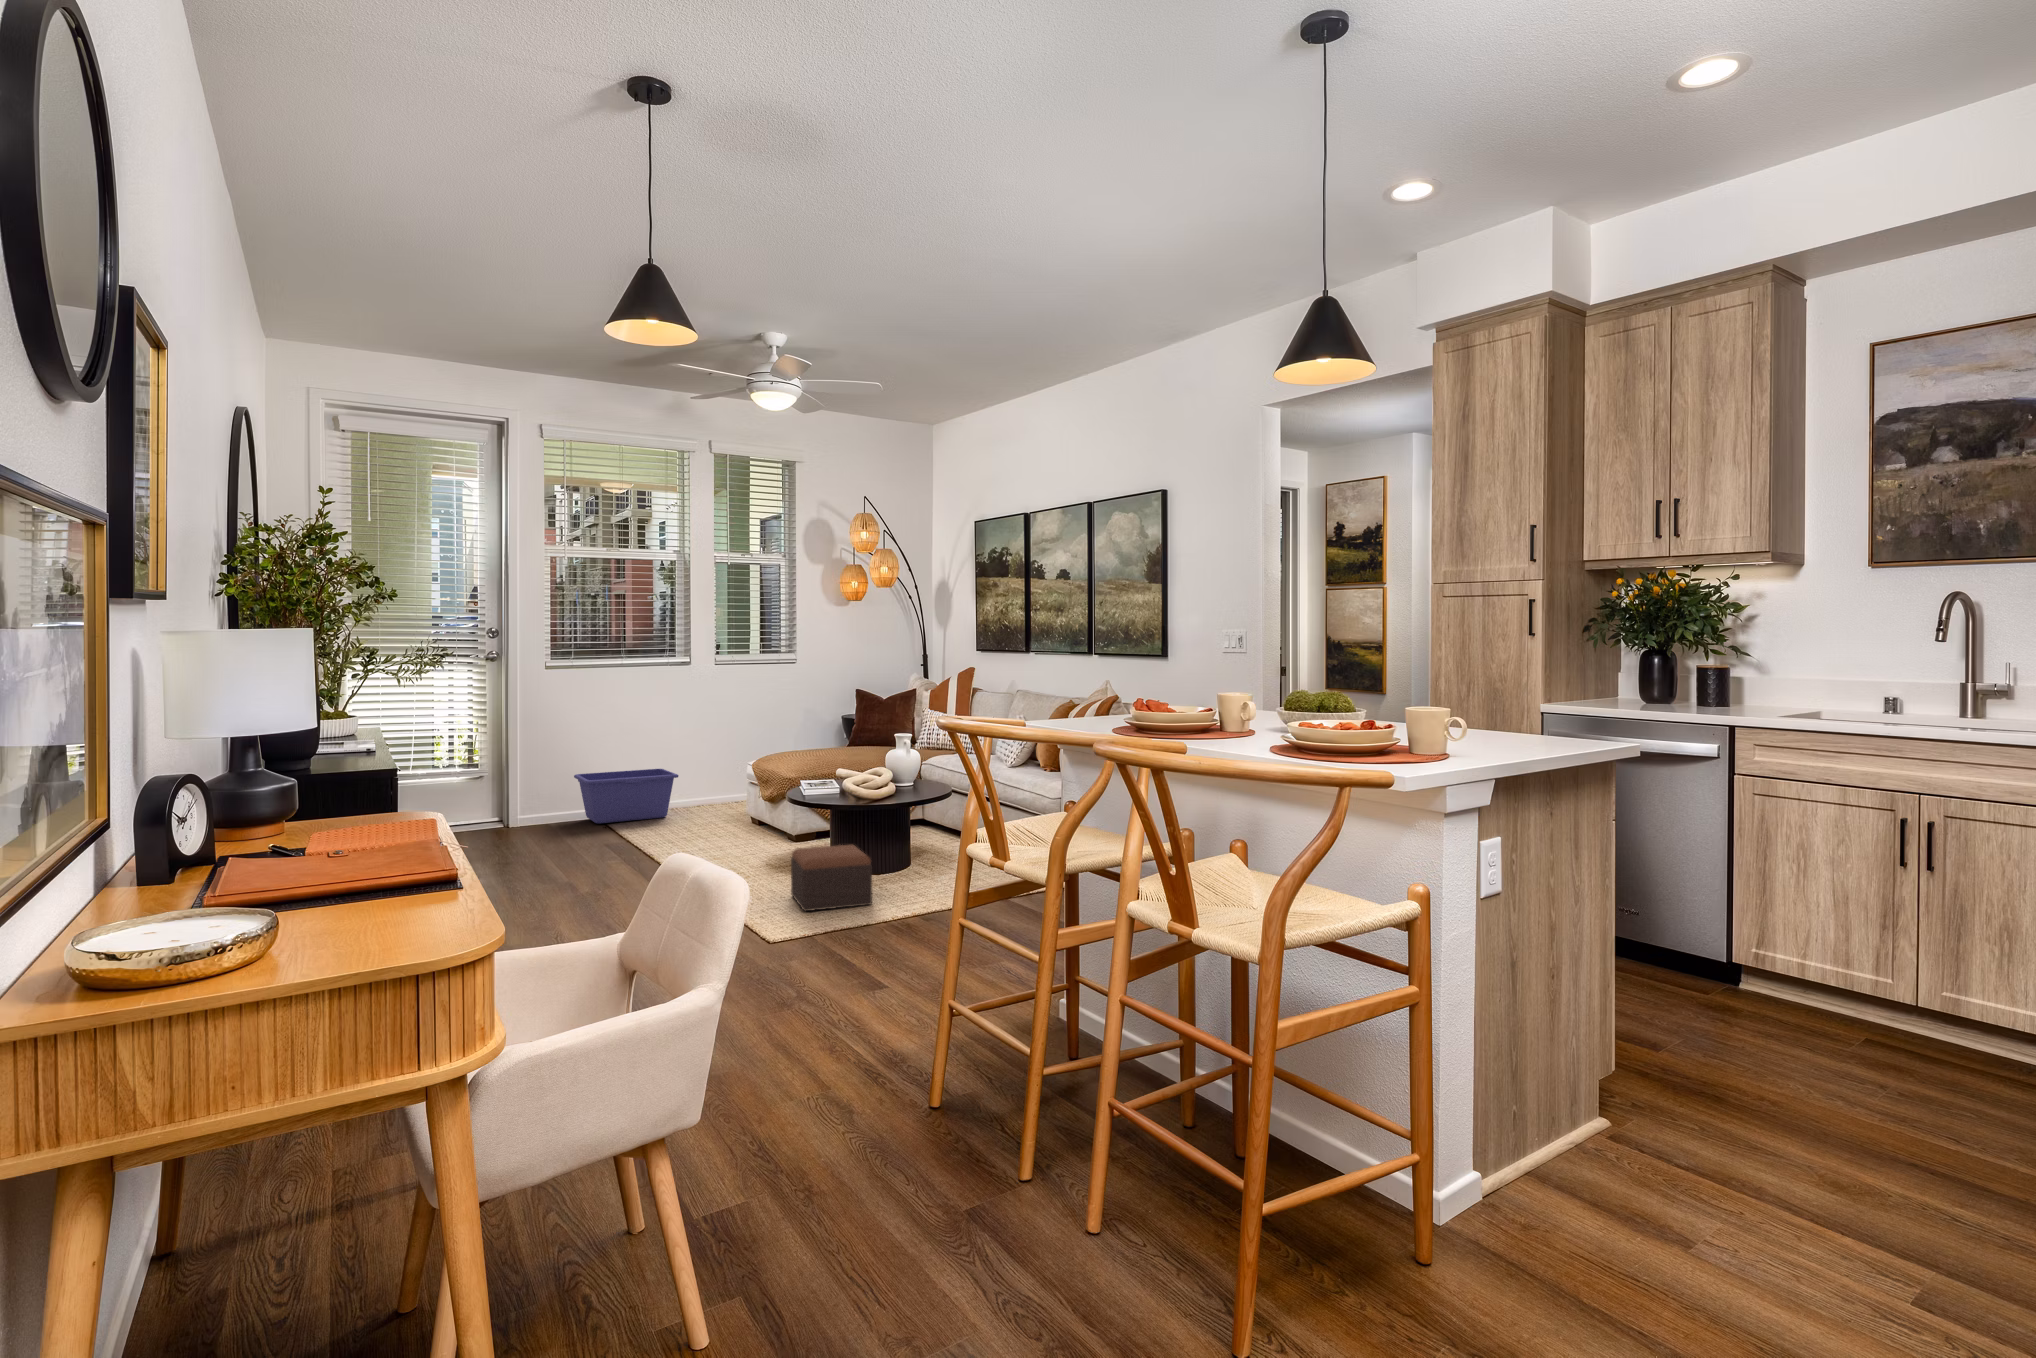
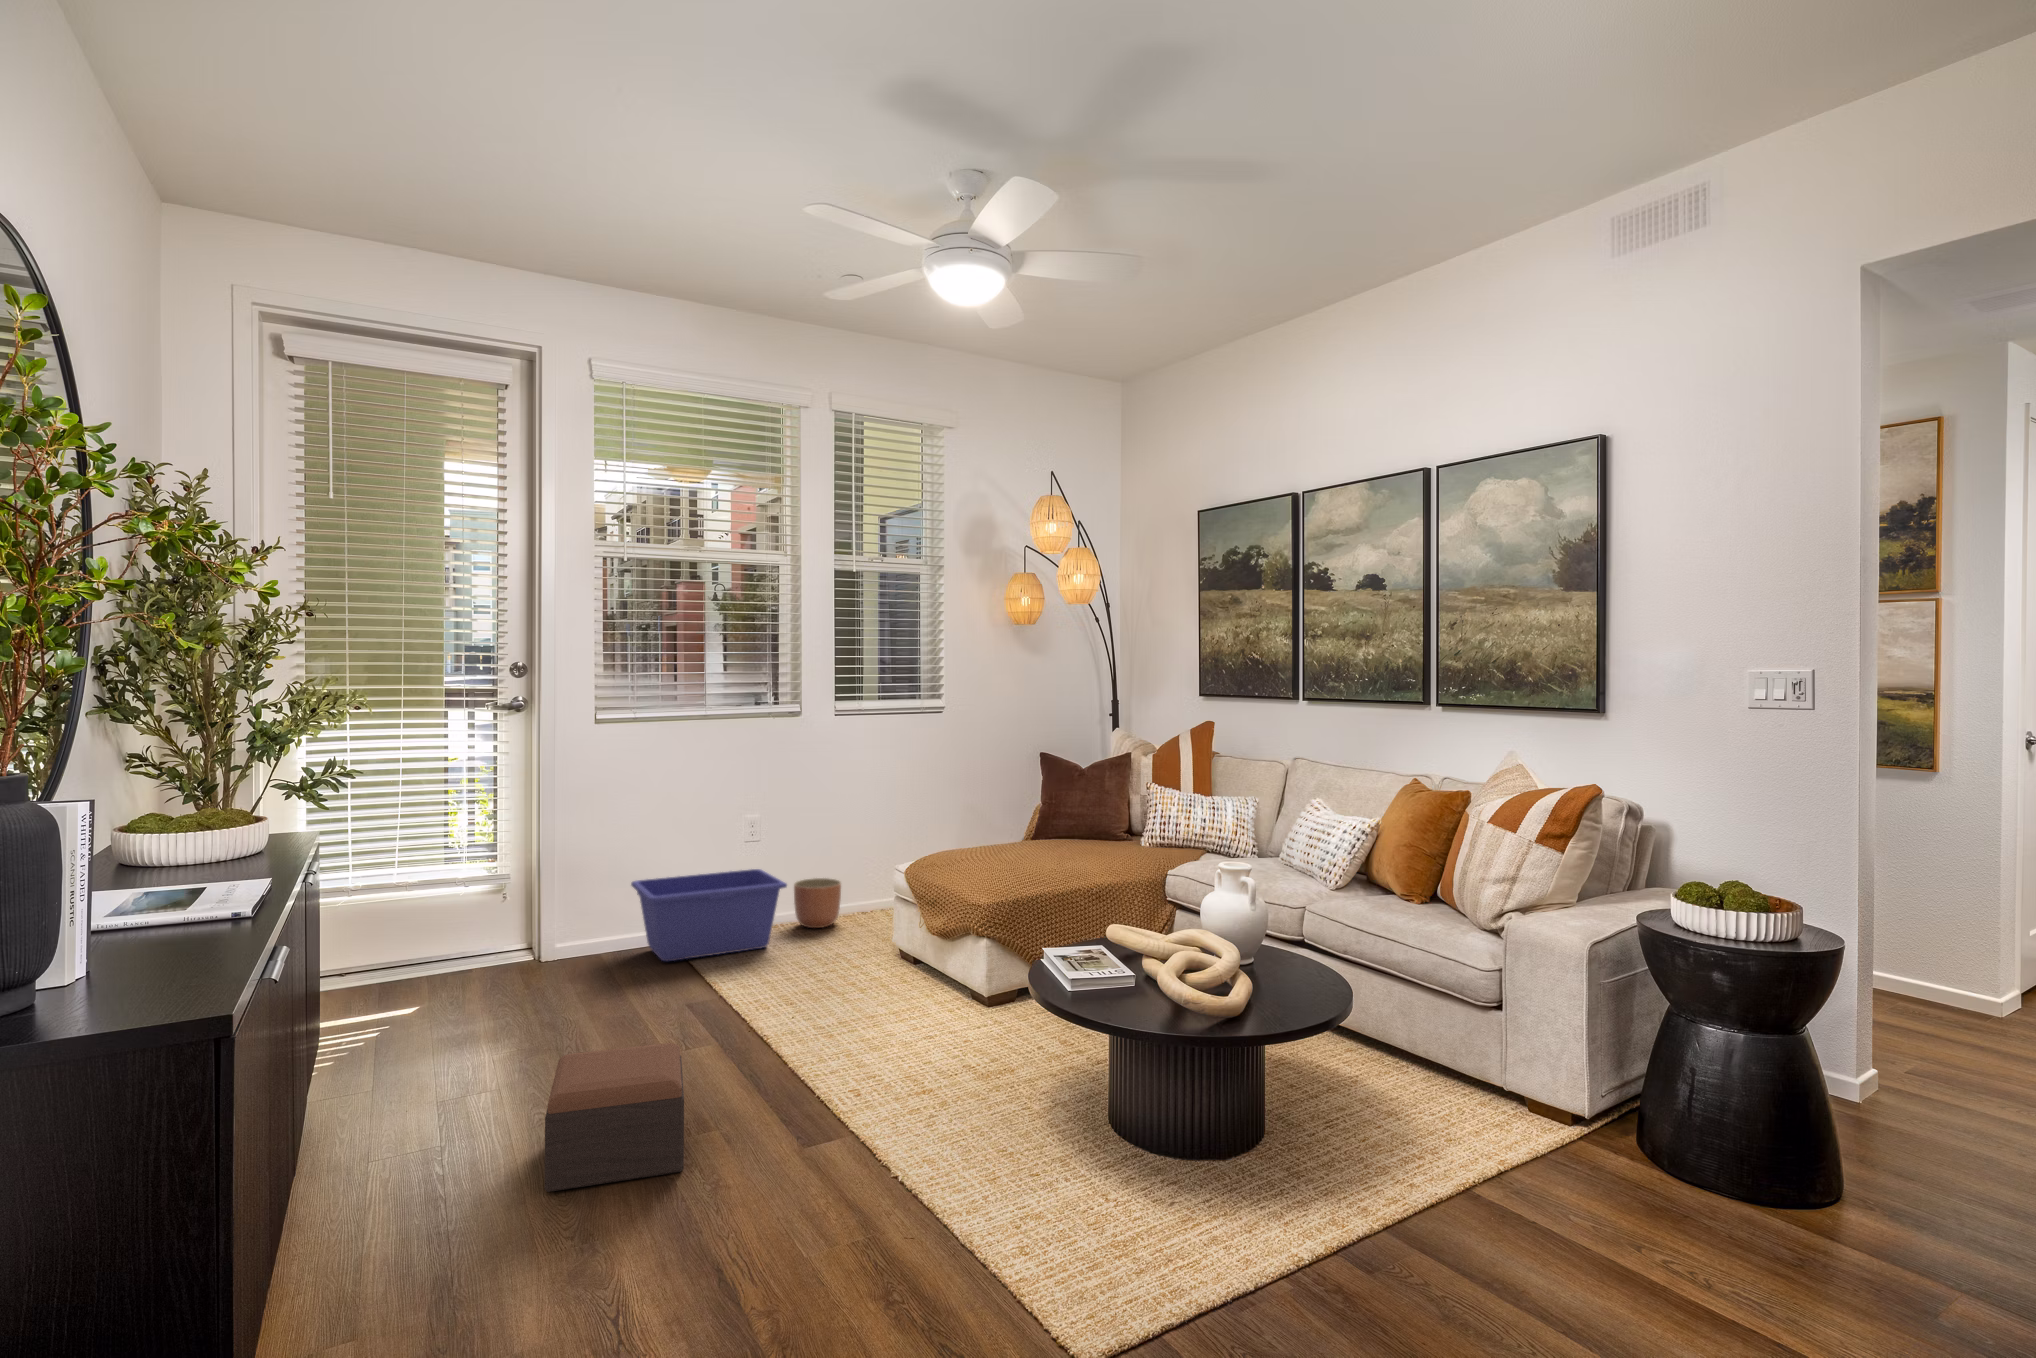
planter: none [686,776,719,808] -> present [794,878,841,928]
footstool: present [791,845,872,911] -> present [544,1043,684,1192]

